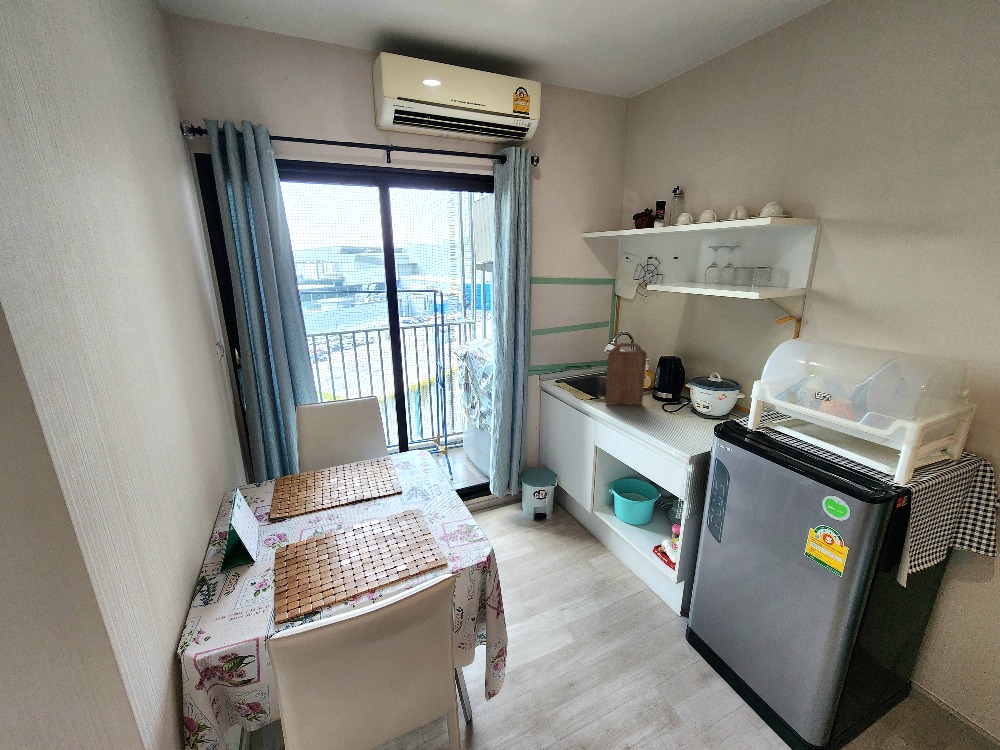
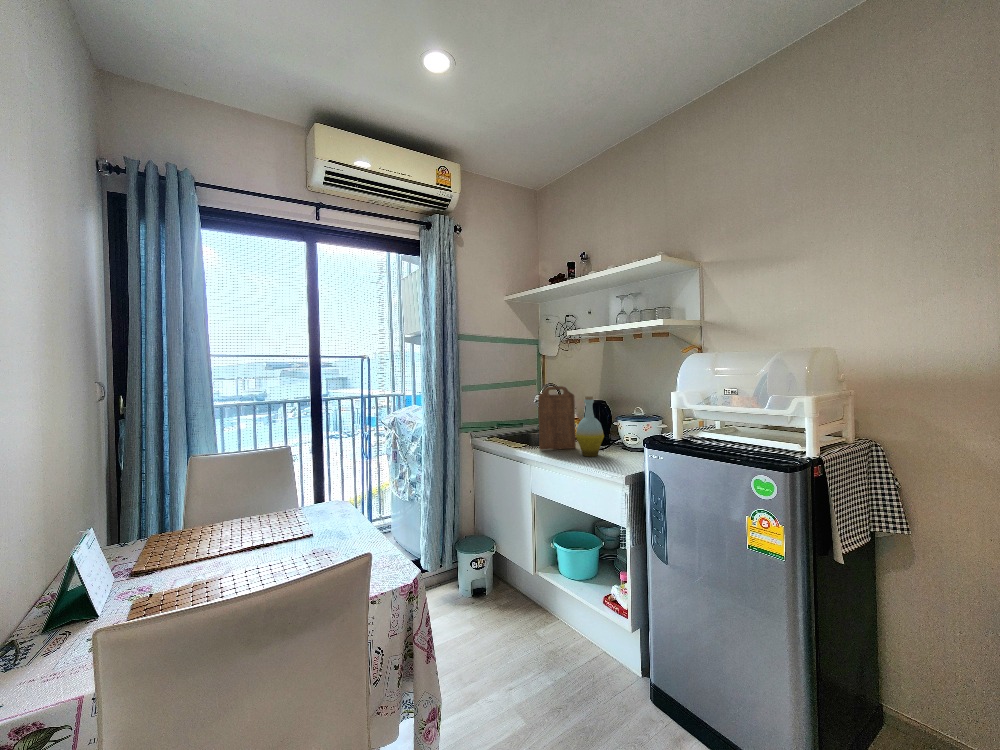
bottle: none [643,360,674,420] -> present [576,396,604,457]

